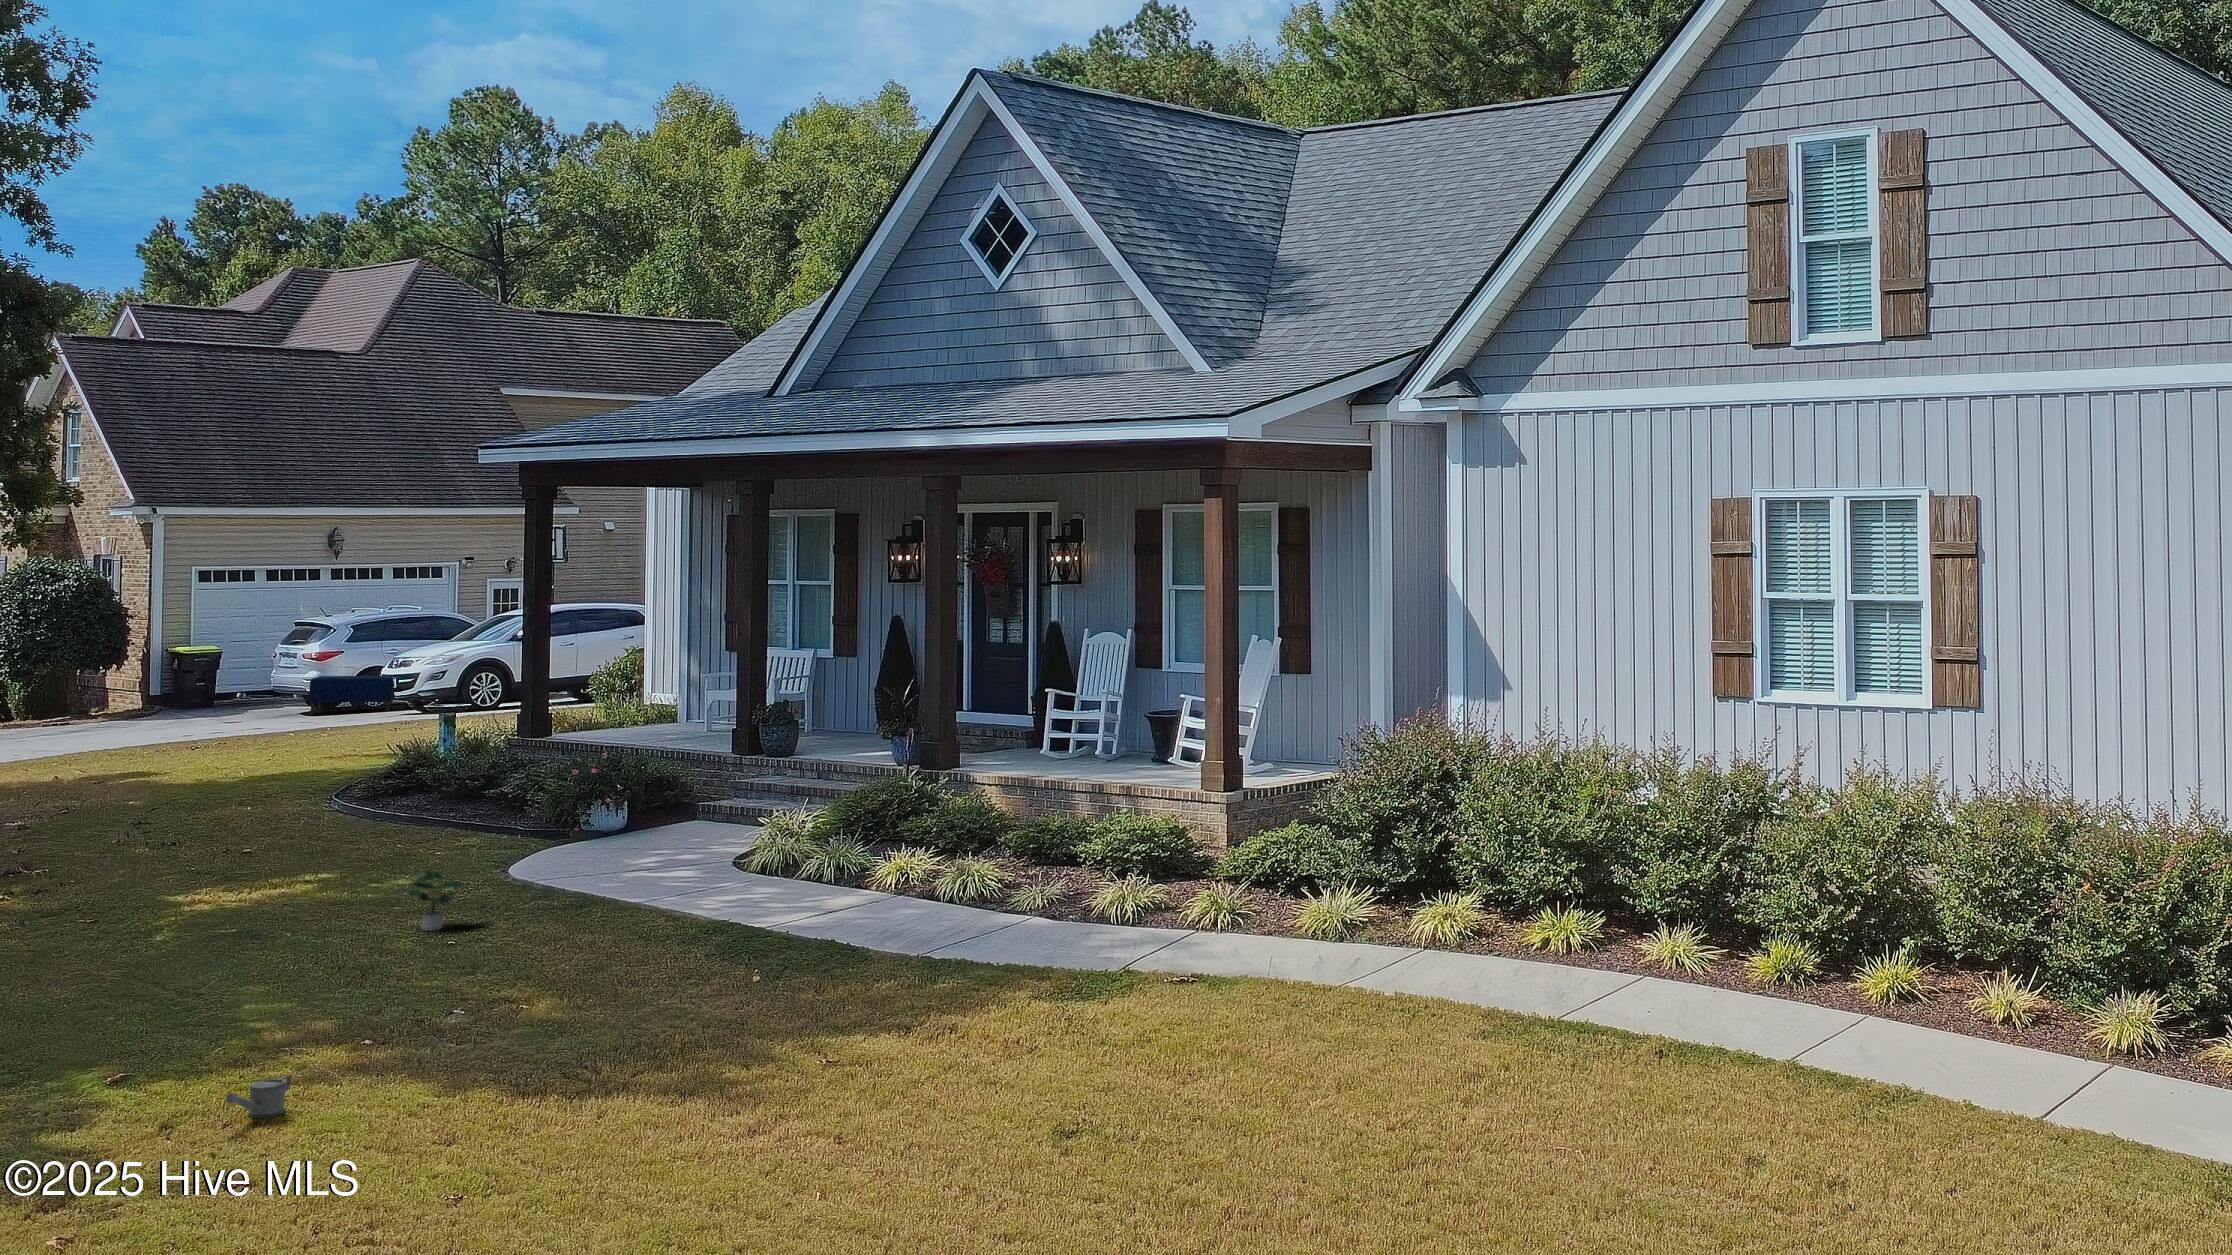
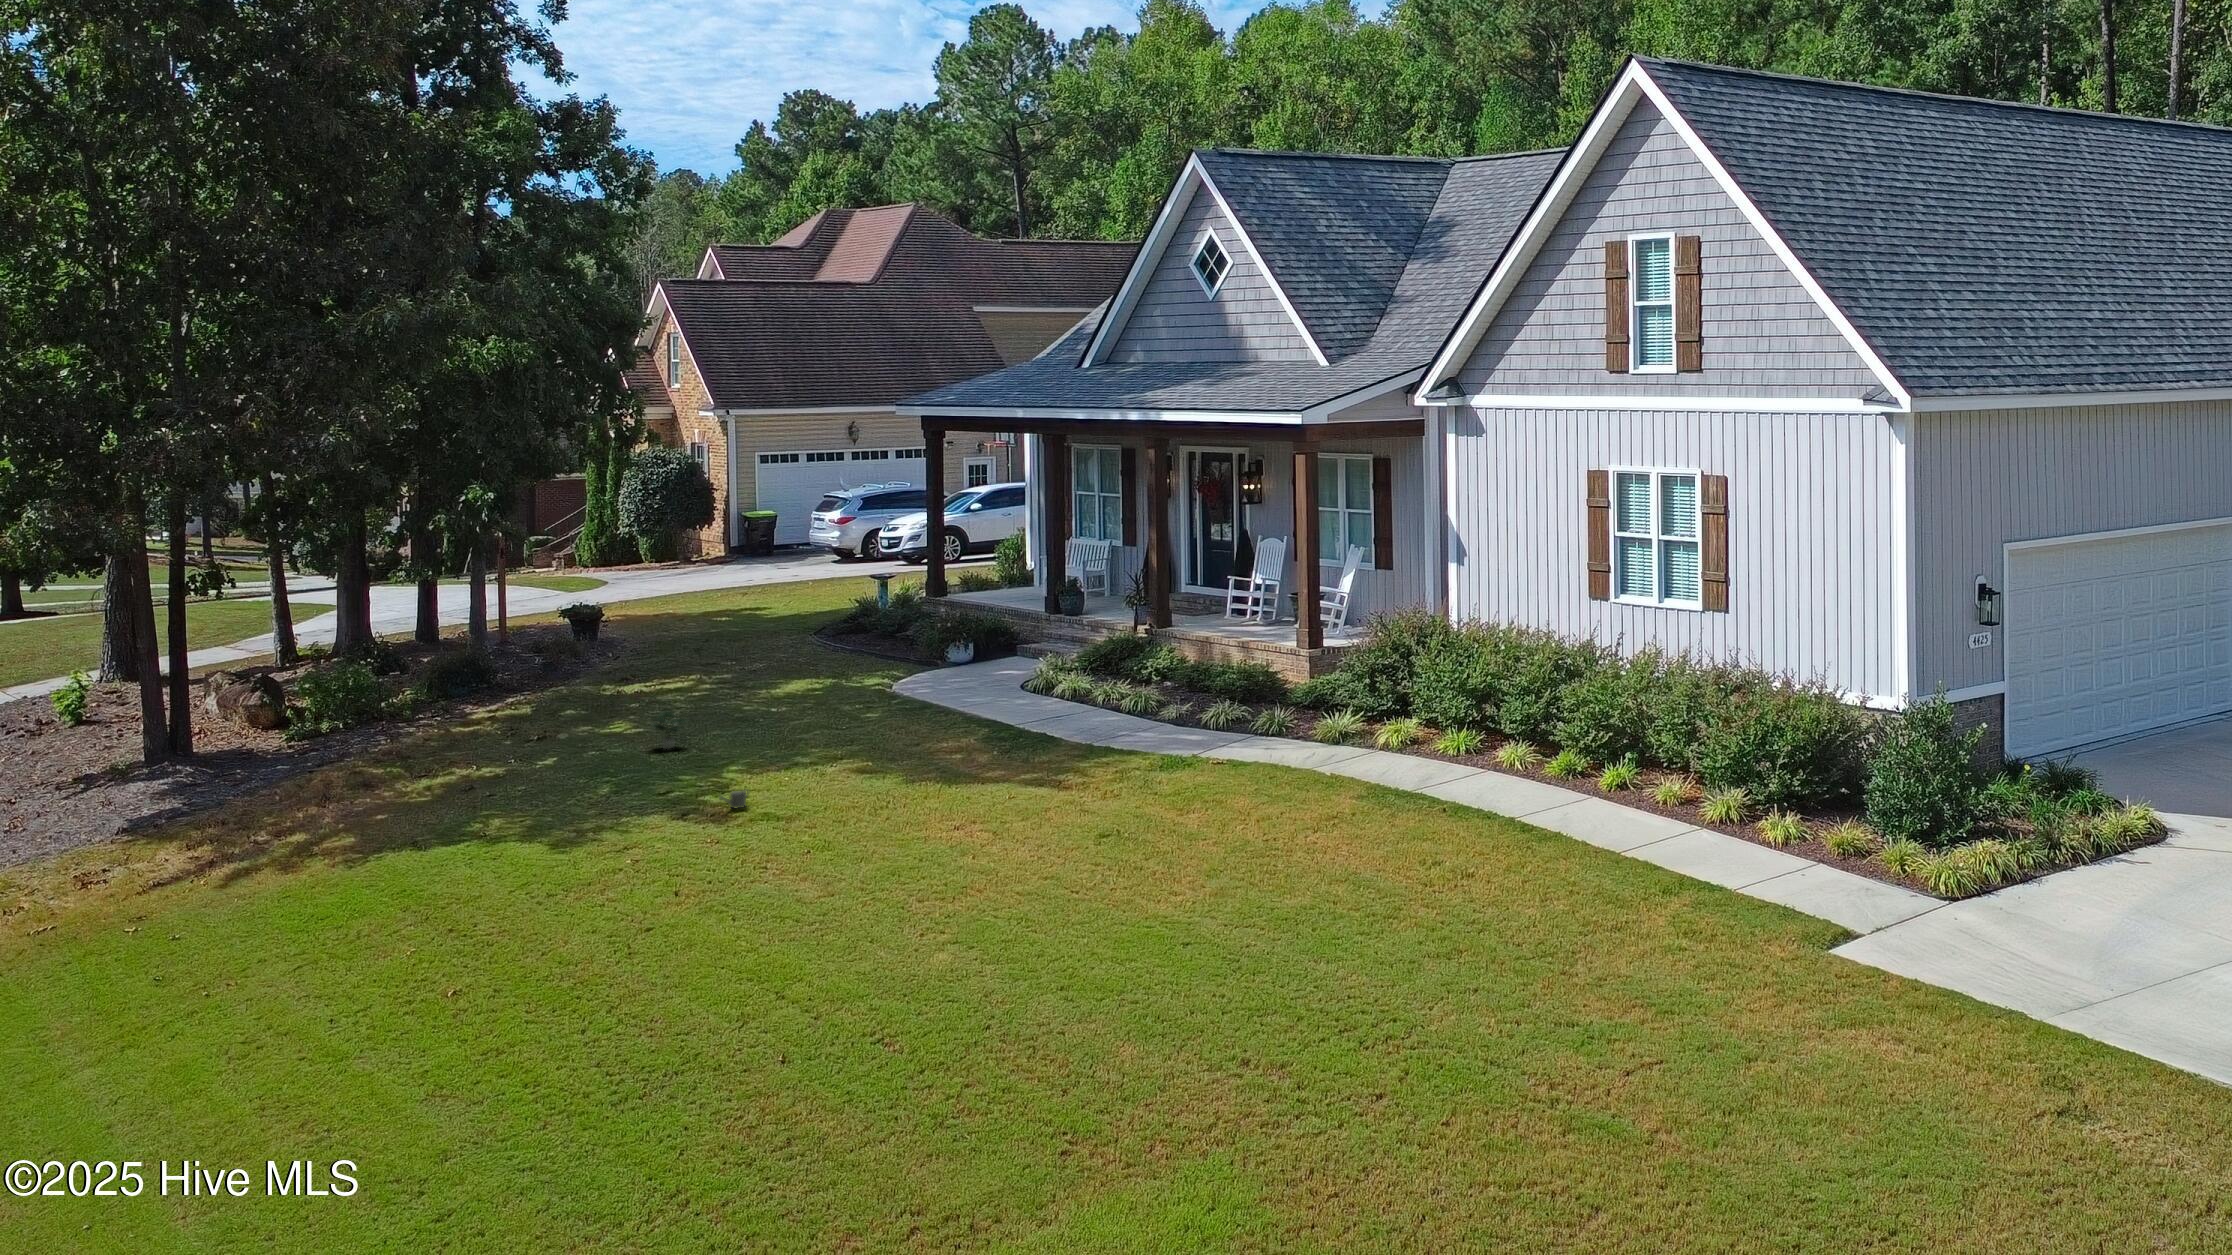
bench: present [309,675,395,713] -> none [829,536,887,563]
potted plant: present [406,870,466,931] -> present [653,712,685,749]

